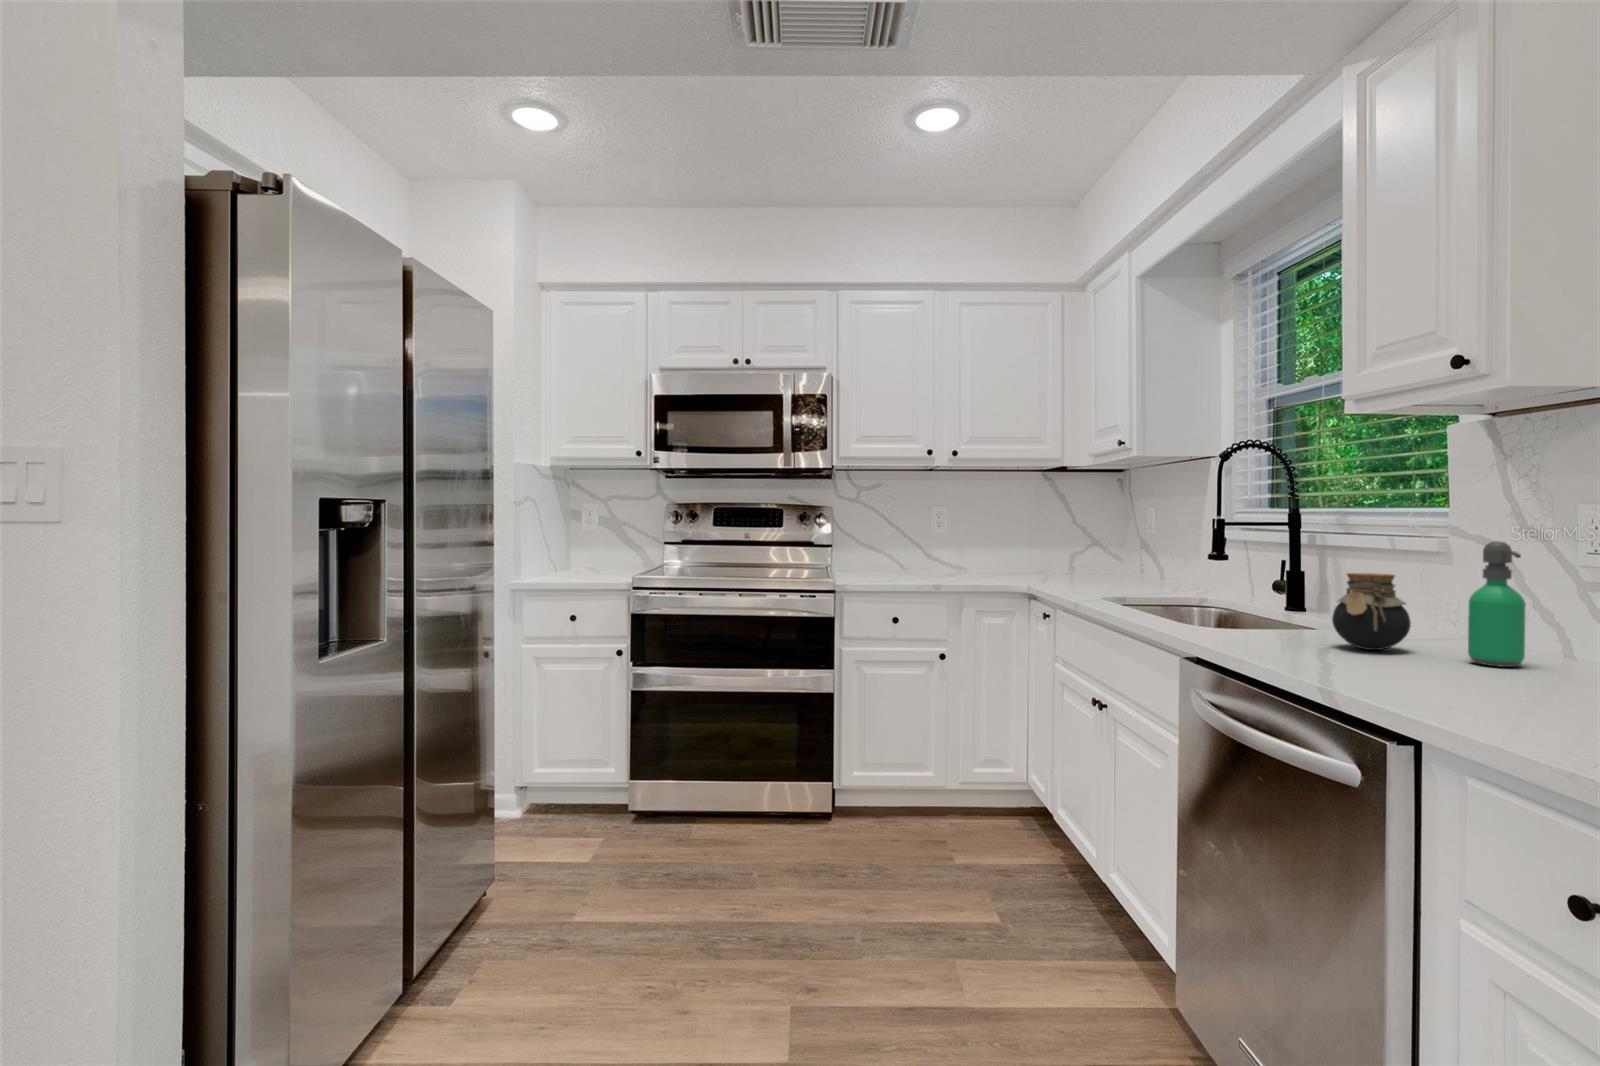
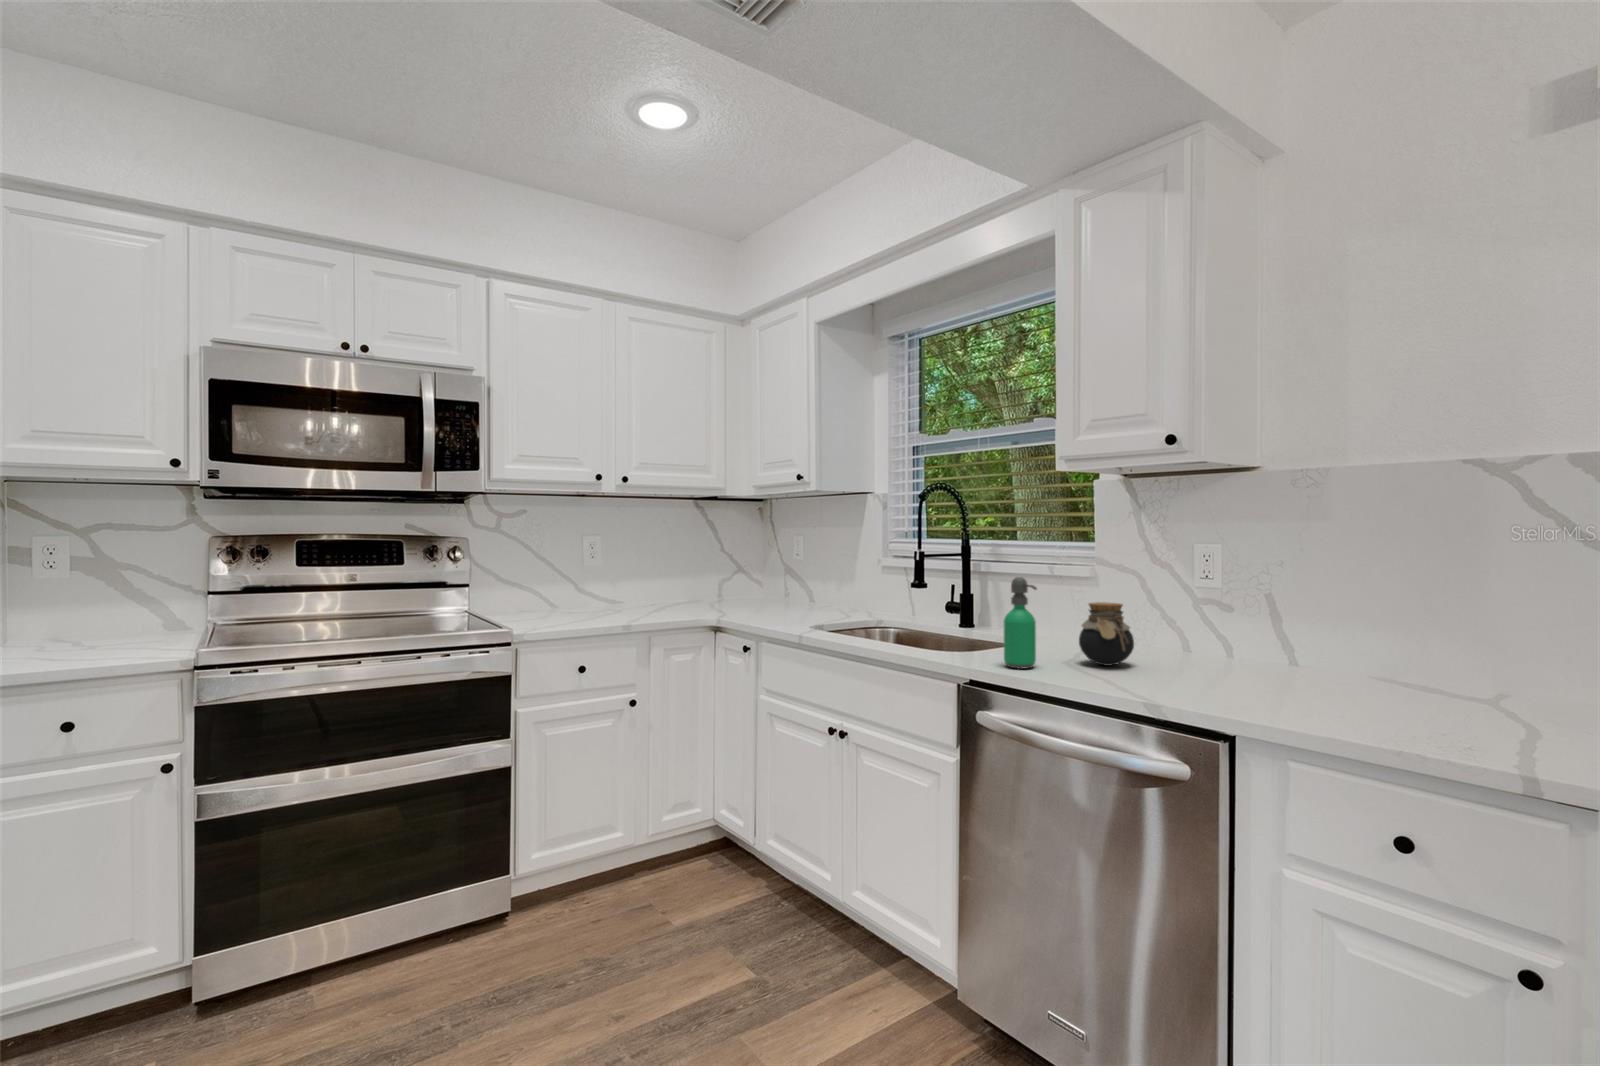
soap dispenser: present [1468,541,1526,667] -> present [1004,577,1037,669]

